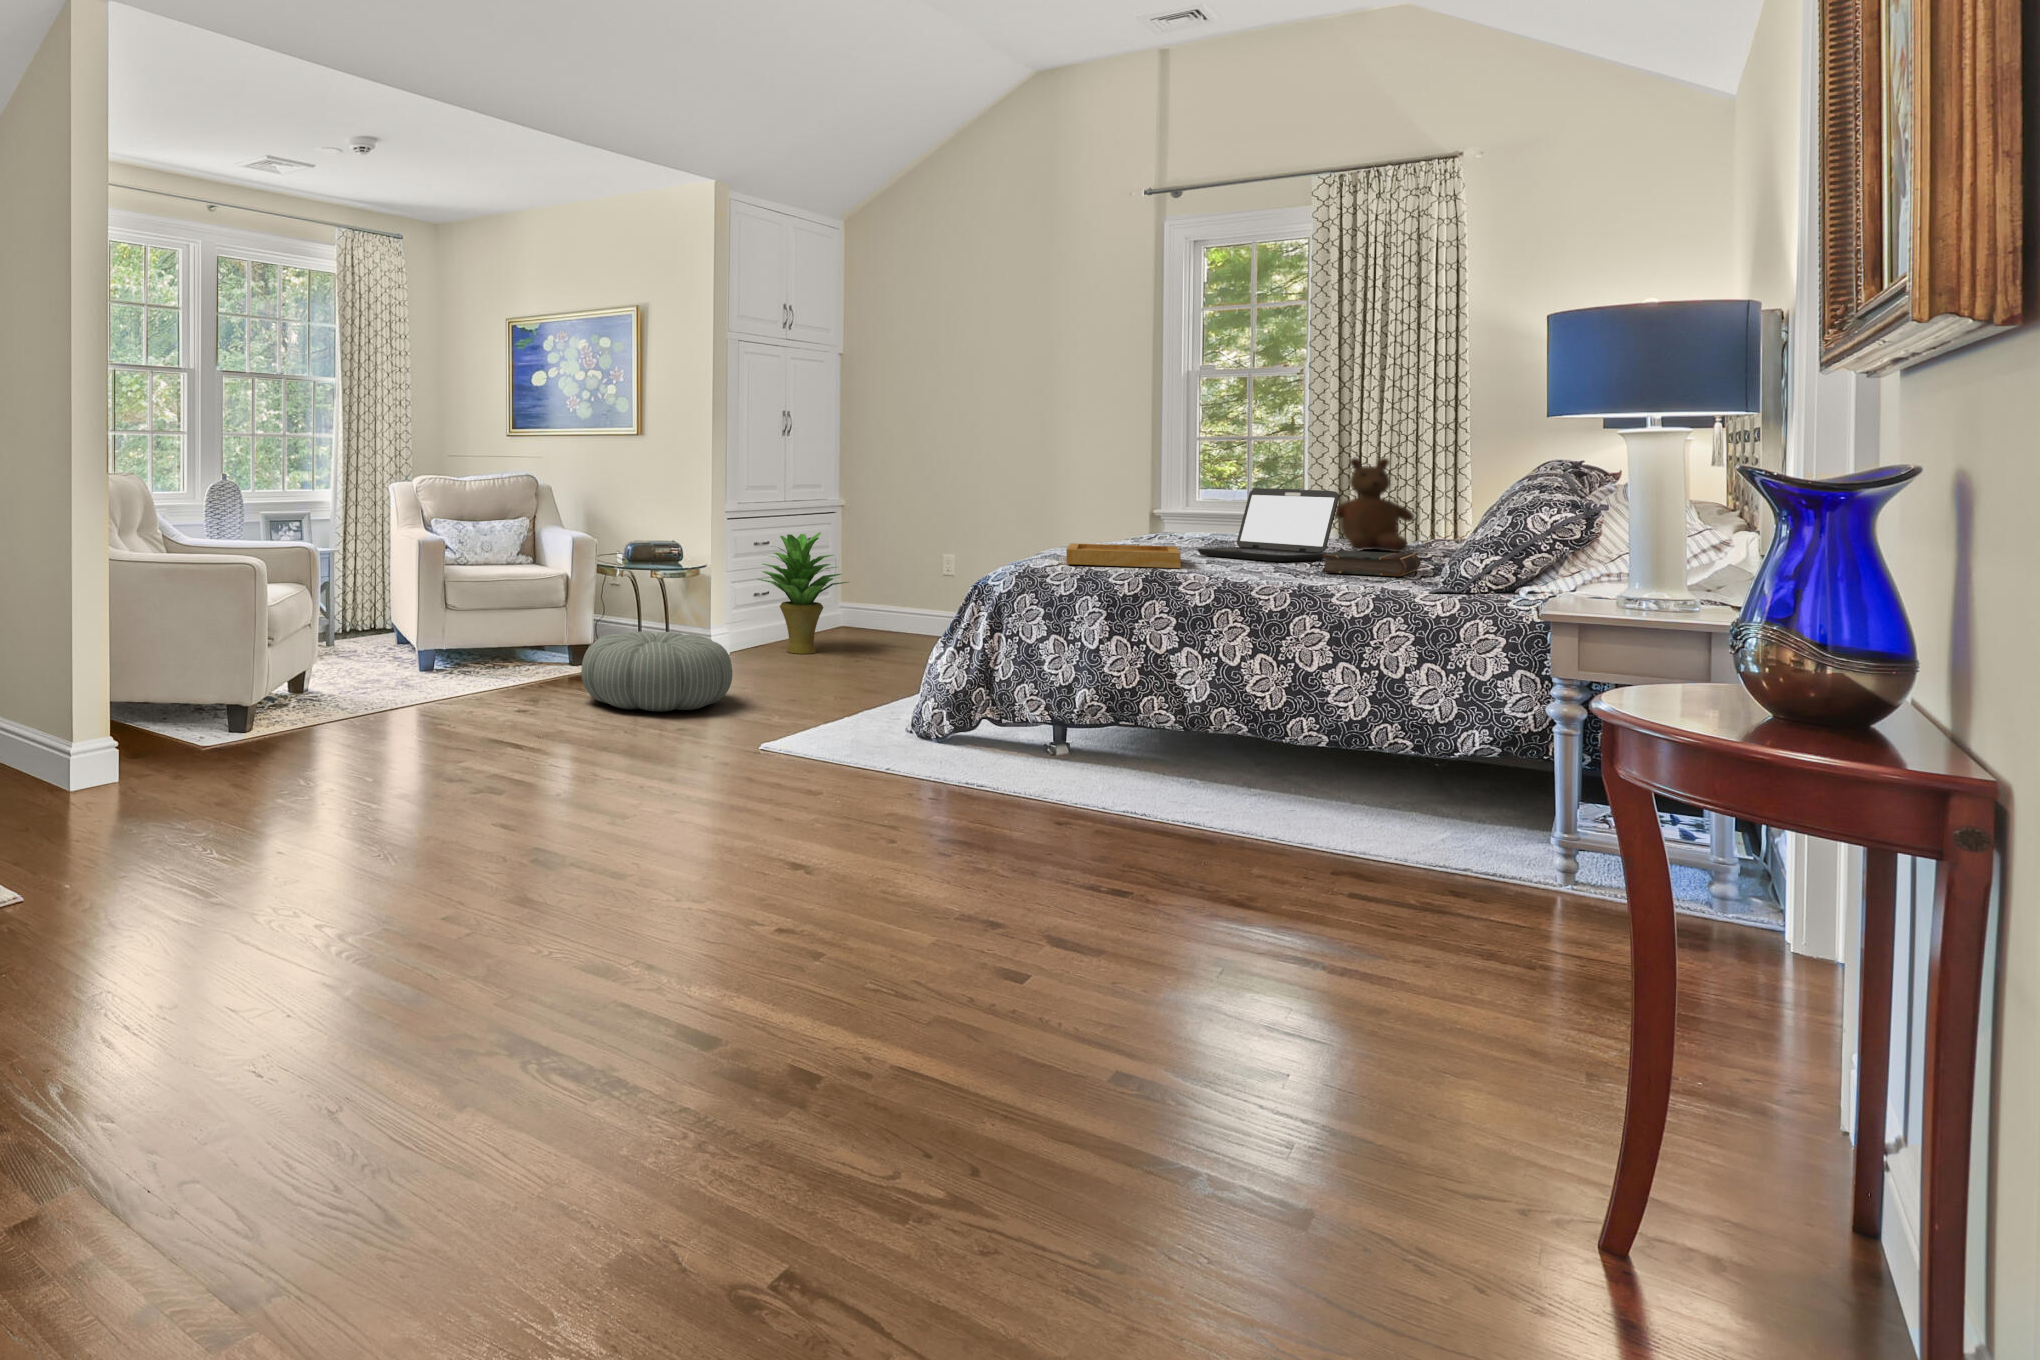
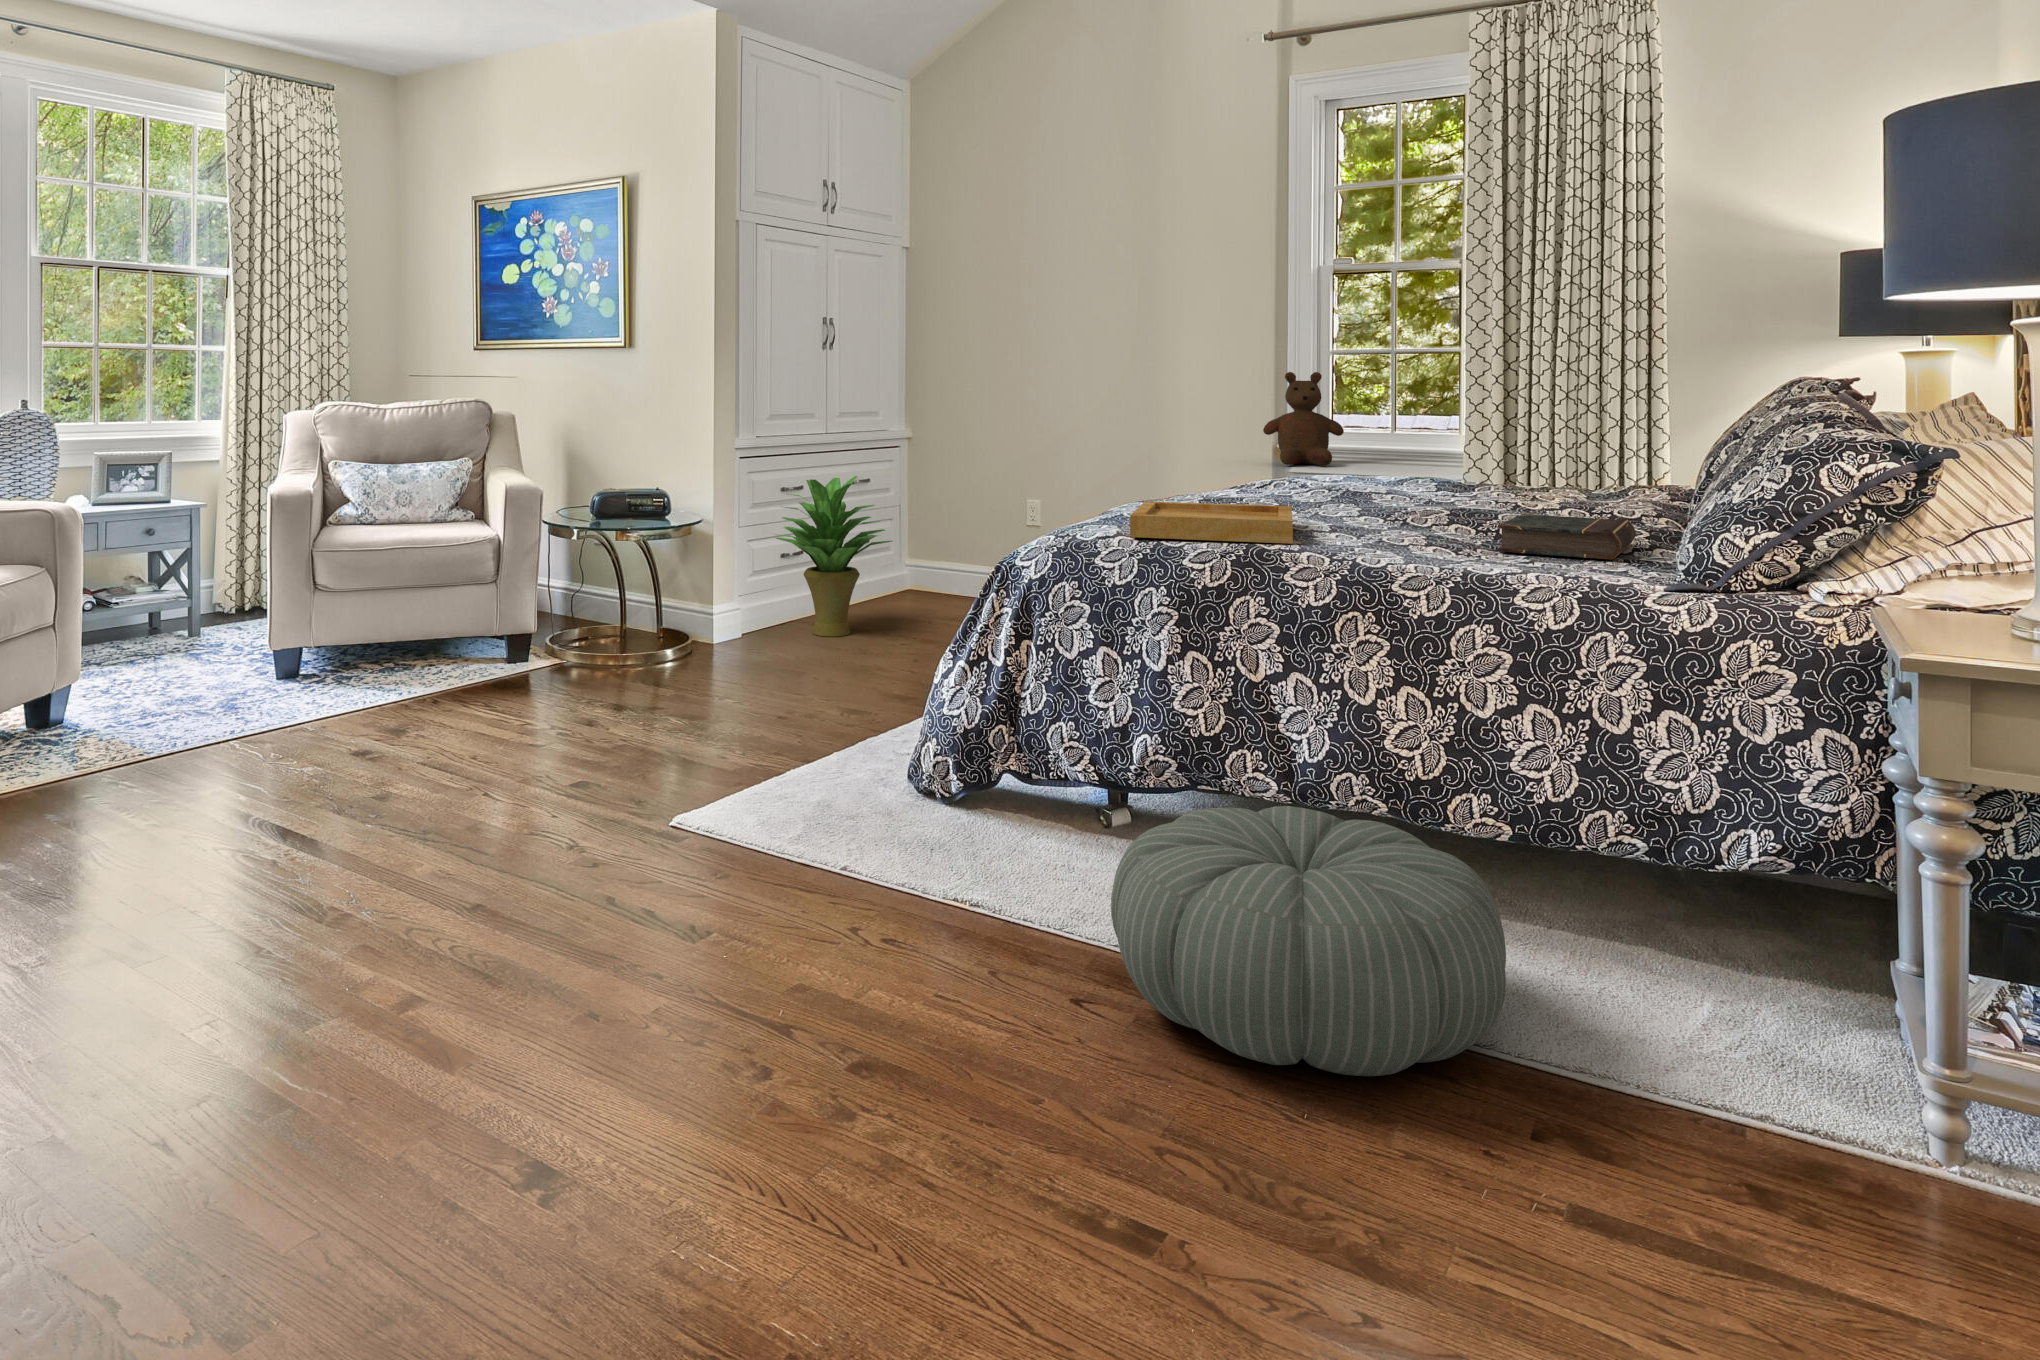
teddy bear: present [1335,458,1414,552] -> present [1263,372,1344,466]
laptop: present [1198,489,1339,562] -> none [1322,420,1515,529]
pouf: present [581,632,733,711] -> present [1111,806,1506,1076]

